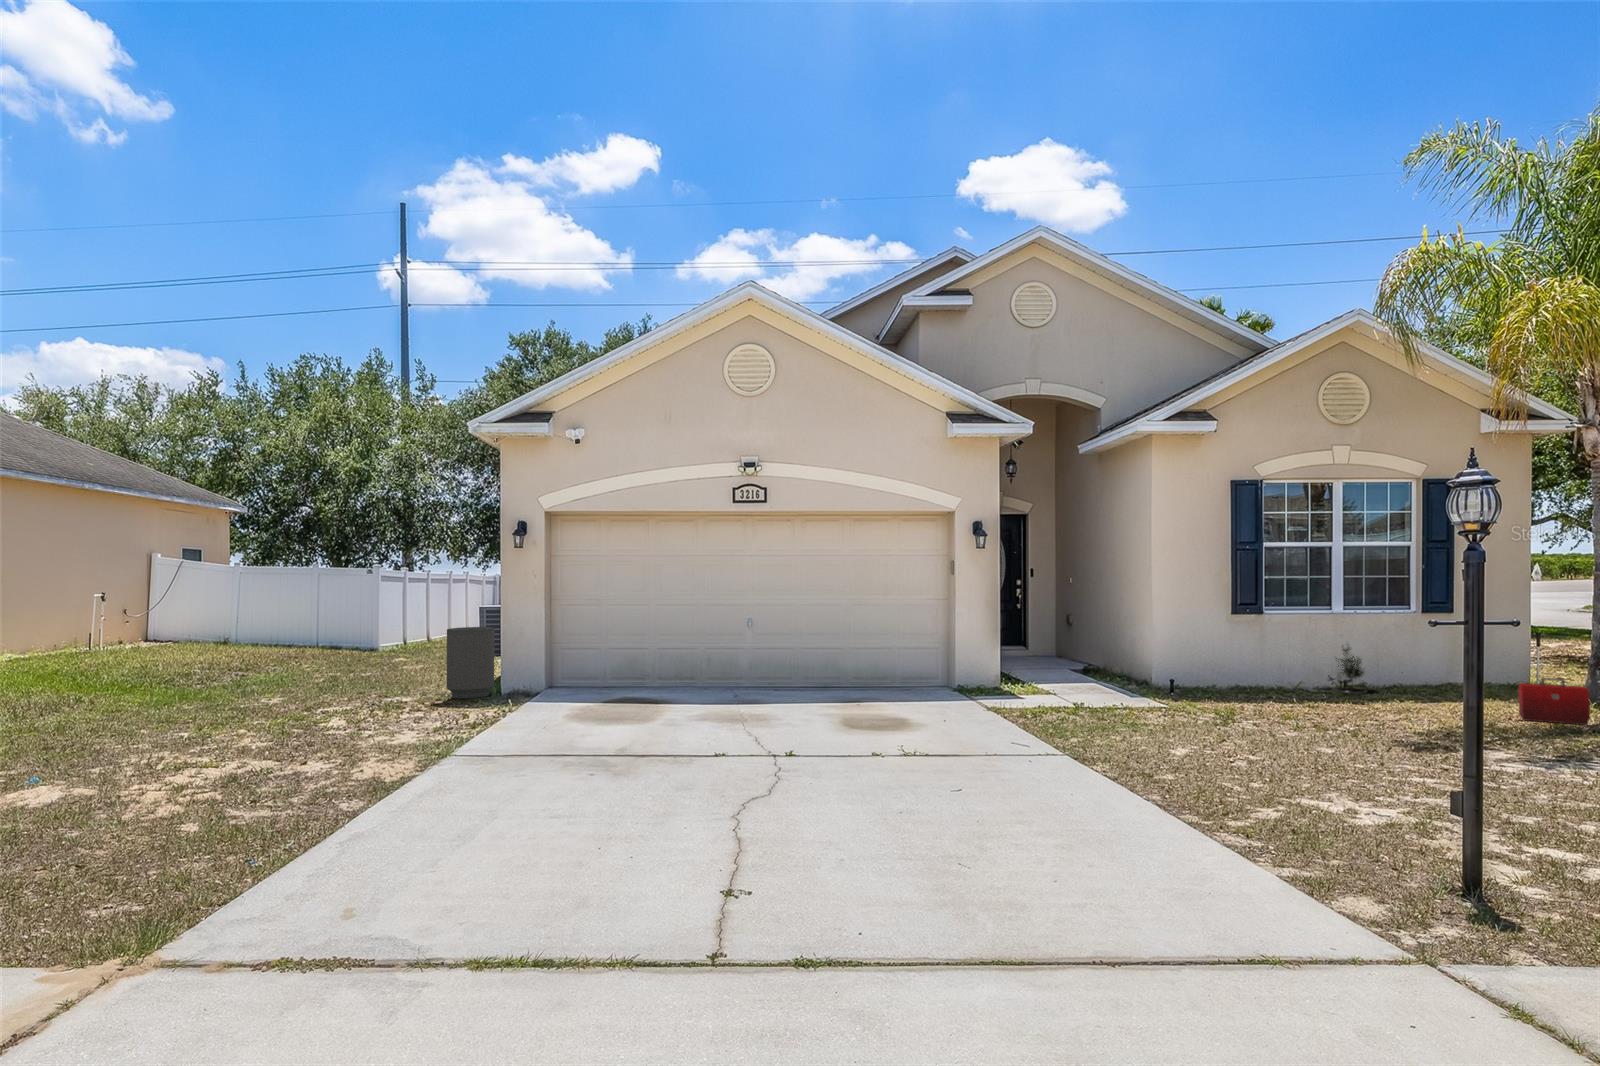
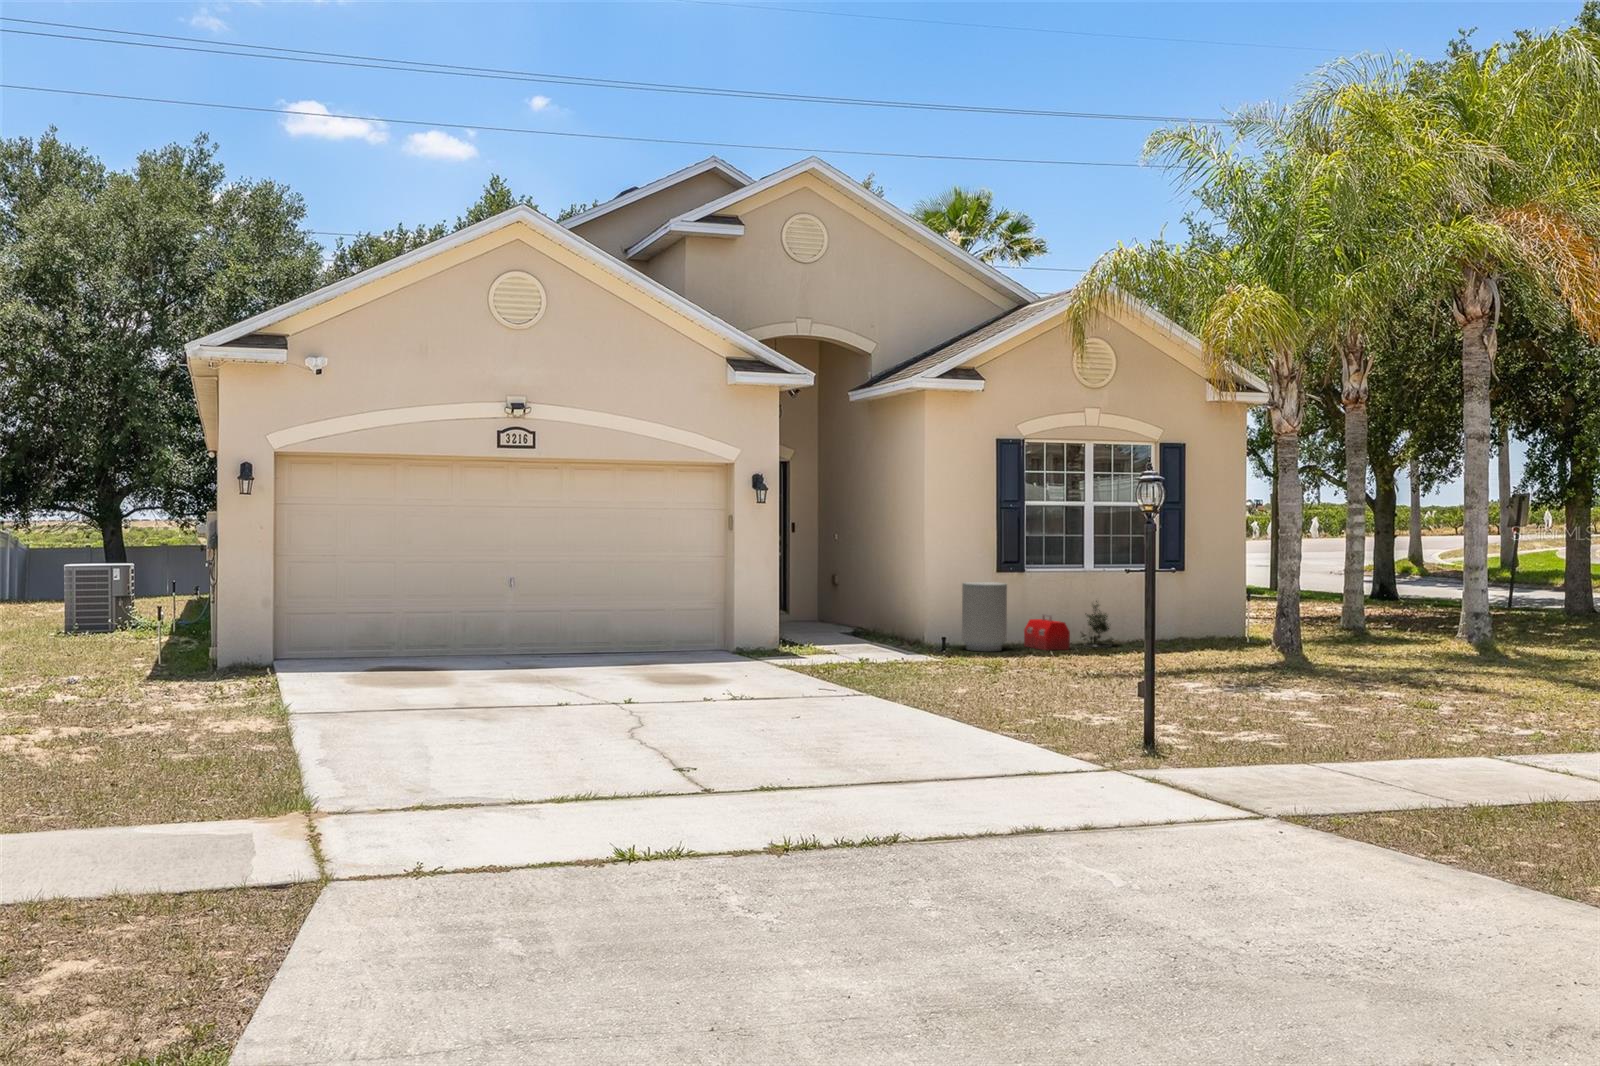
trash can: present [447,627,494,698] -> present [962,582,1007,651]
toolbox: present [1519,678,1590,725] -> present [1024,614,1070,650]

